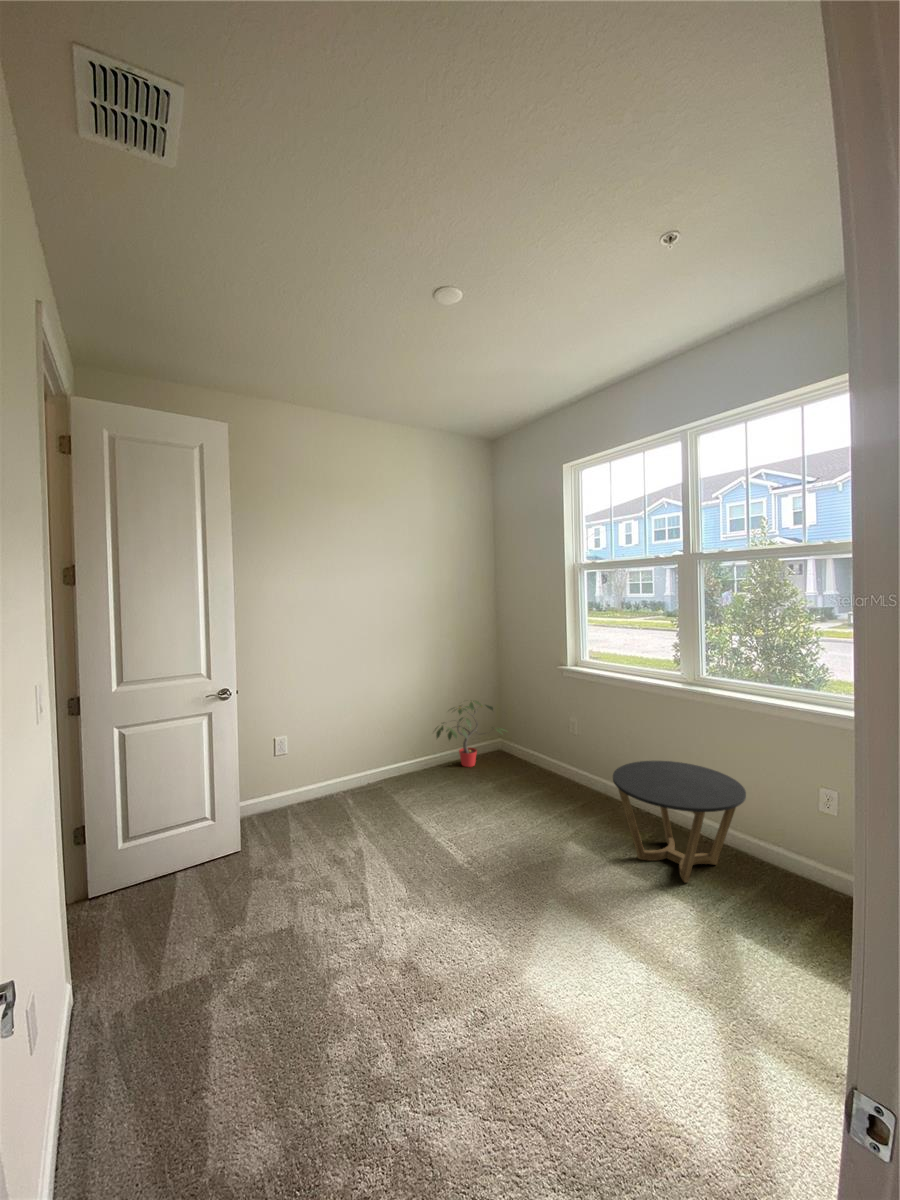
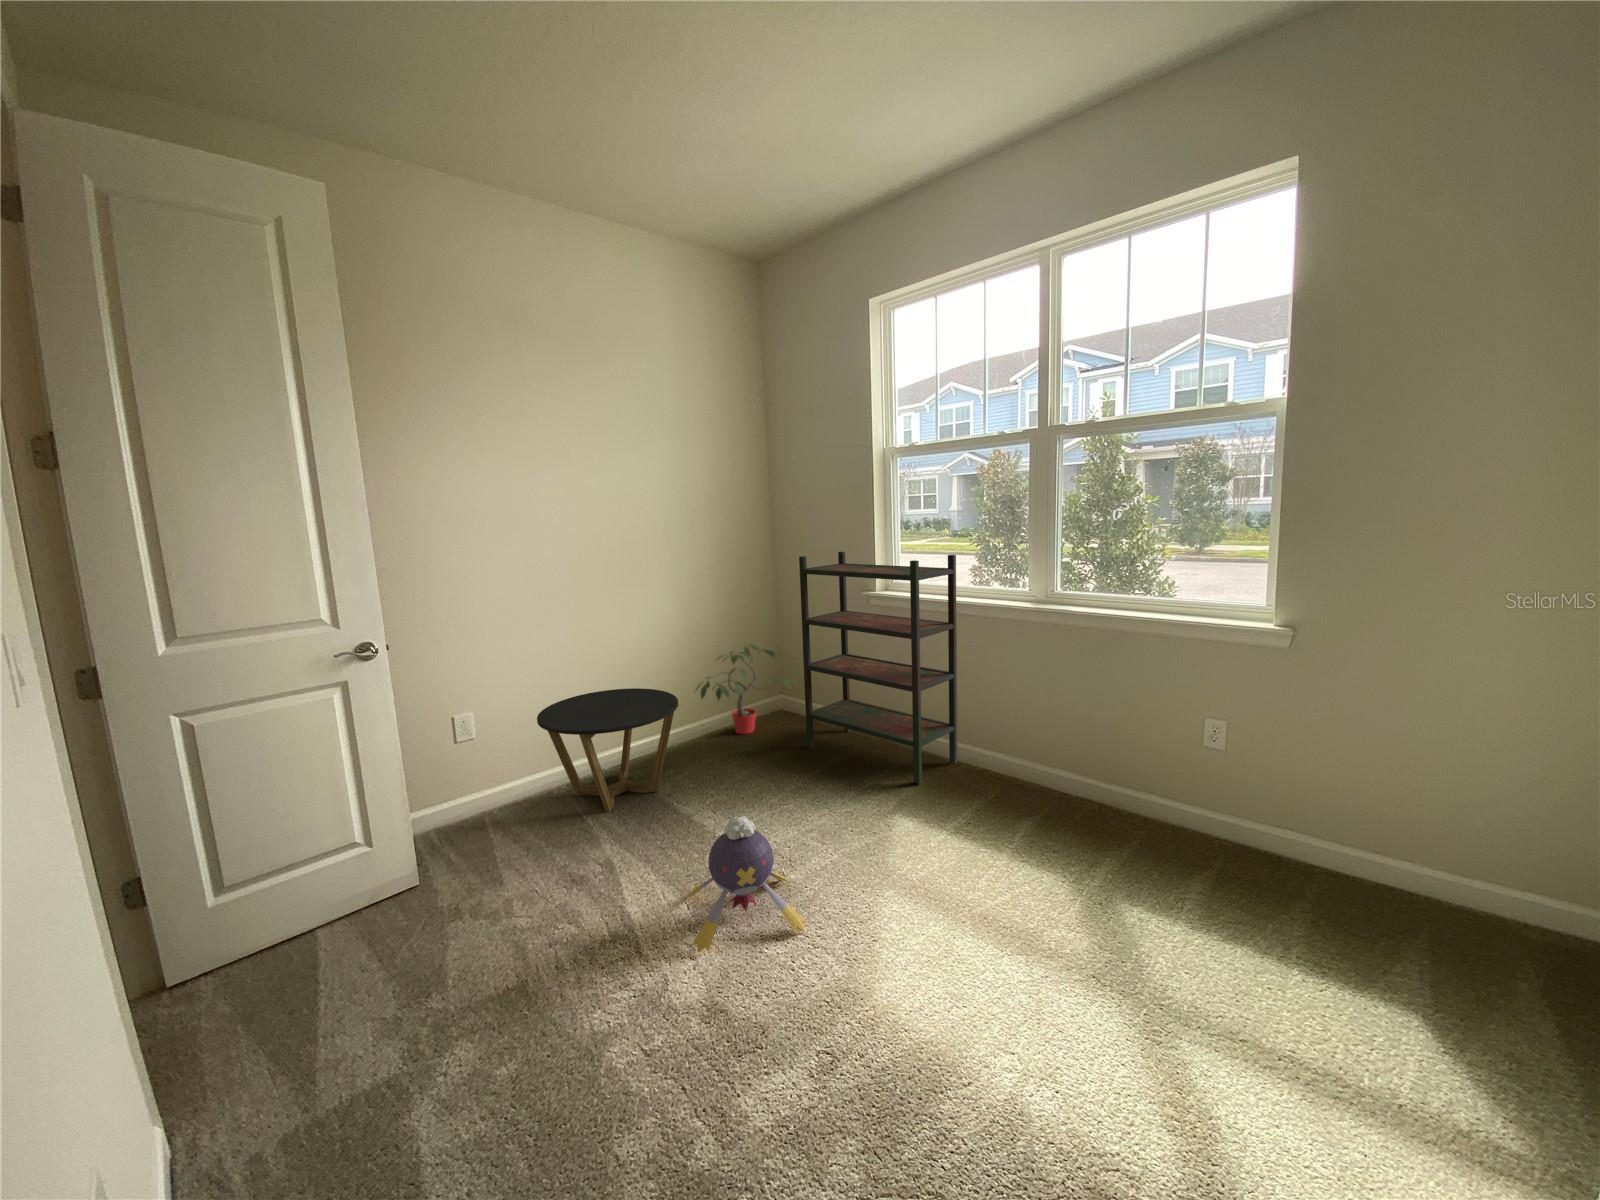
bookshelf: none [508,637,624,818] -> present [799,552,957,784]
side table: present [613,761,746,883] -> present [537,688,678,812]
plush toy: none [402,829,485,926] -> present [686,816,806,953]

